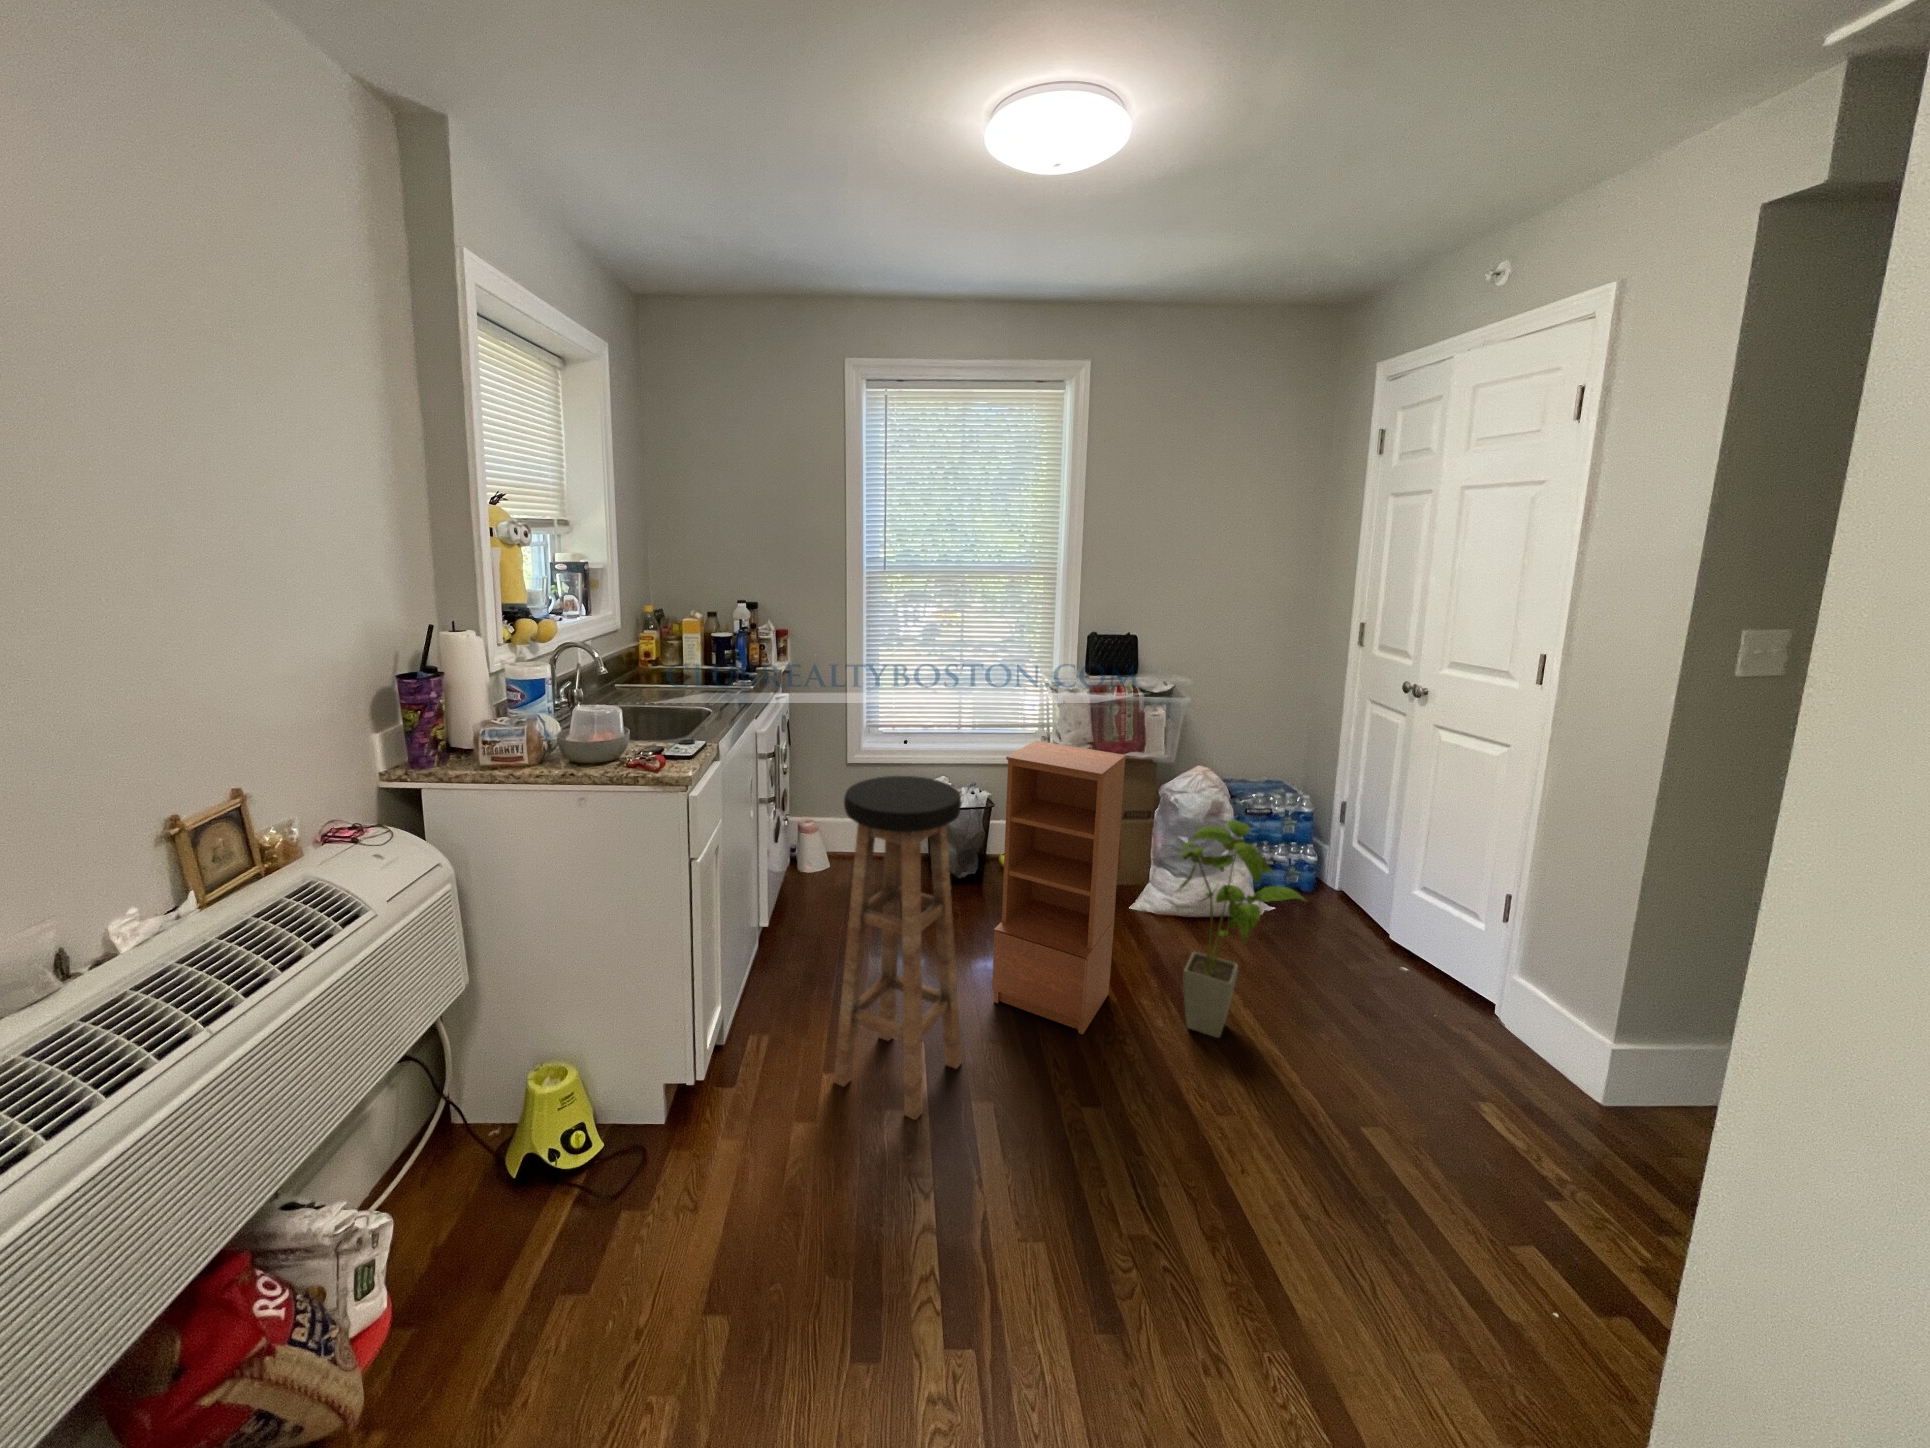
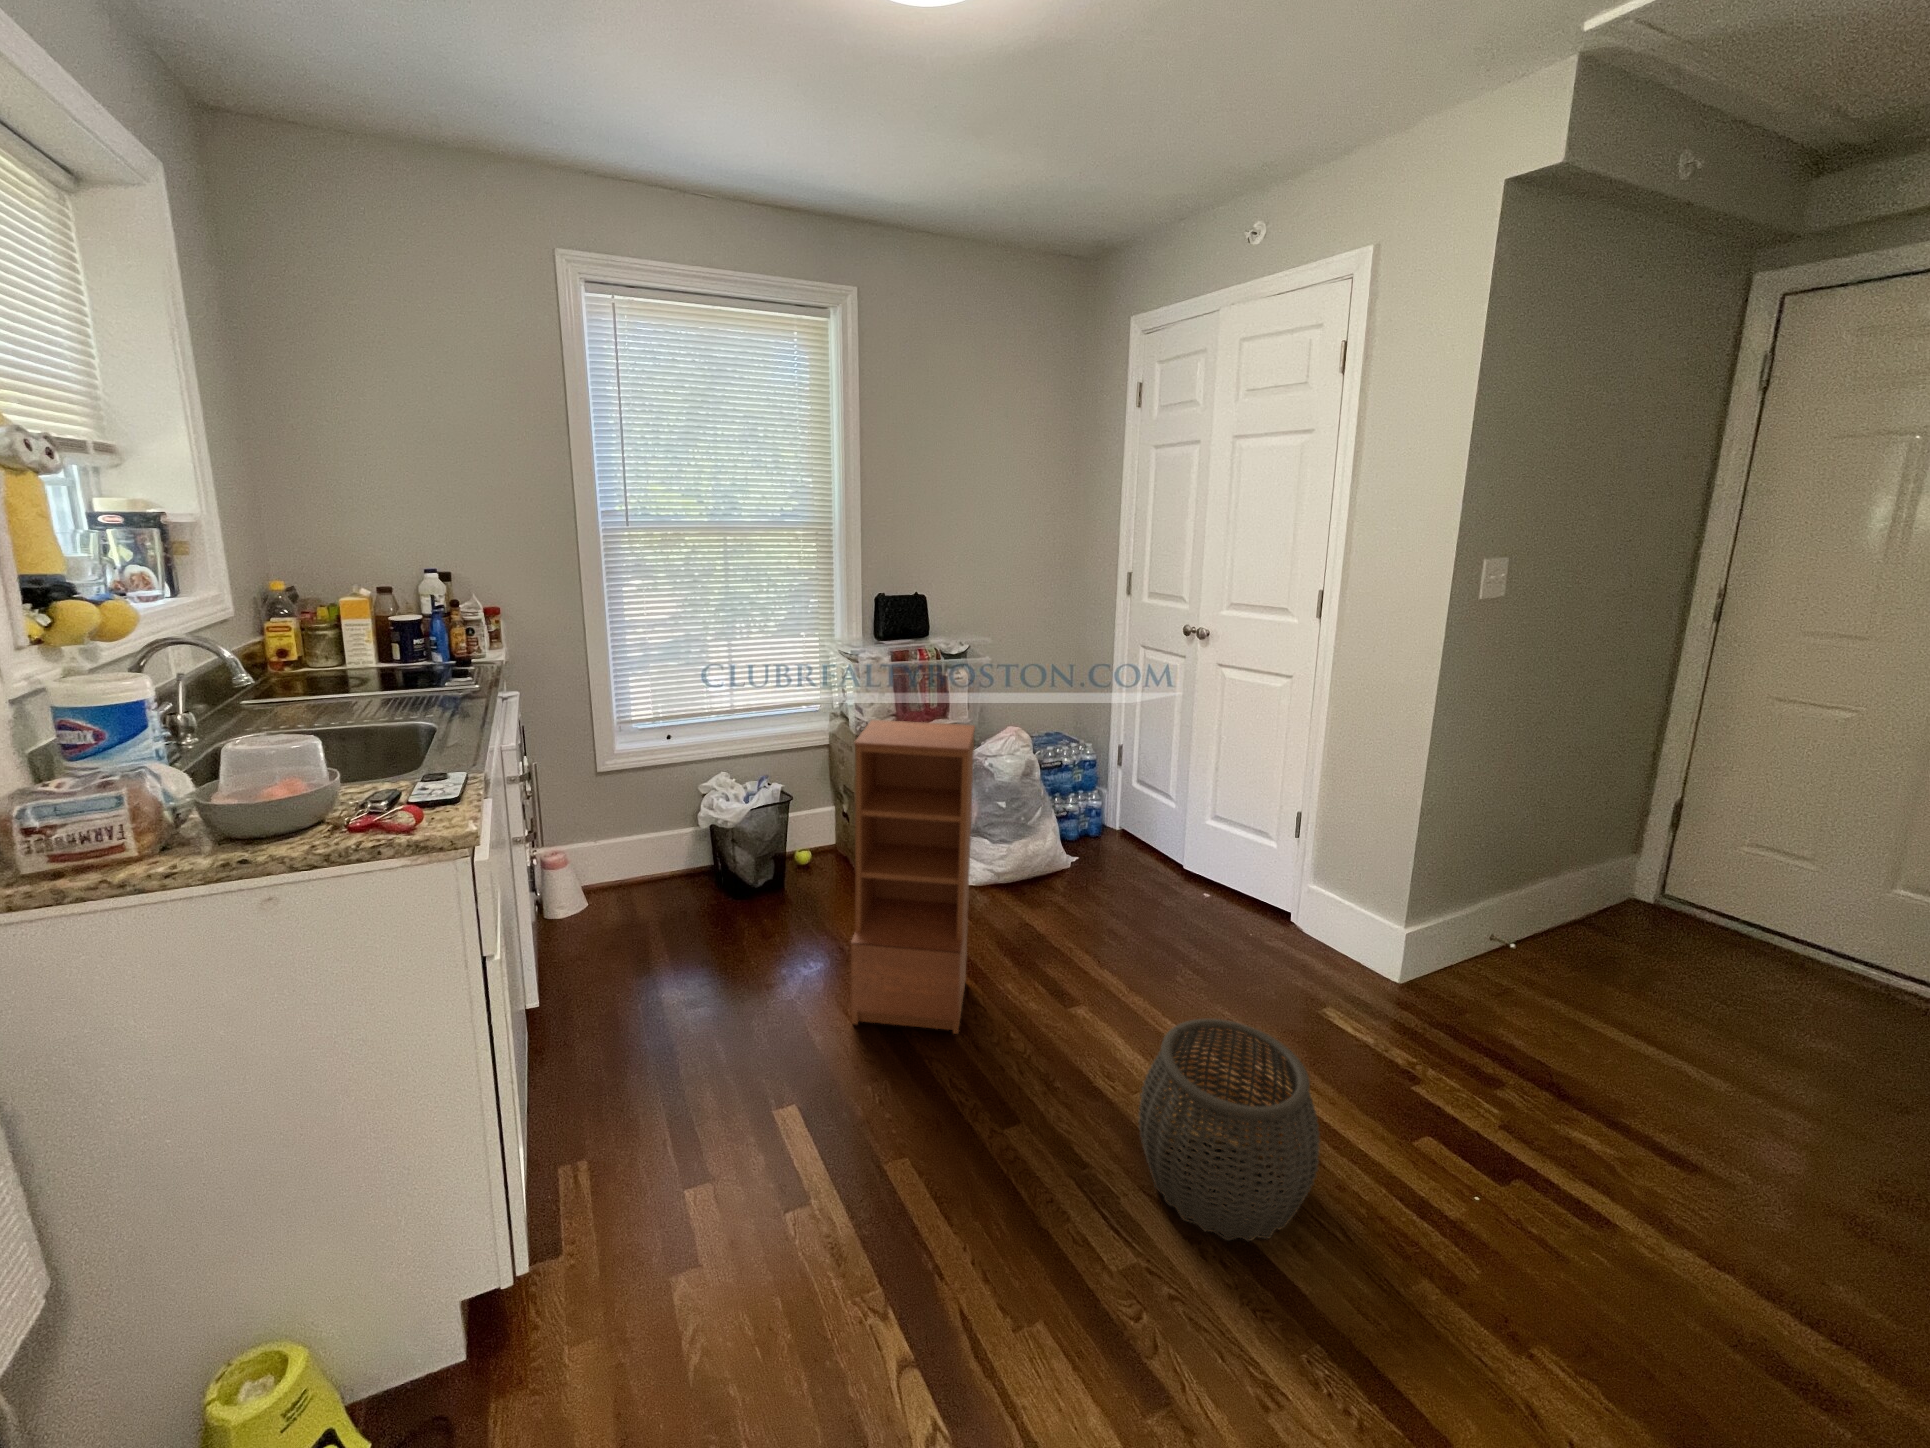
bar stool: present [834,776,962,1120] -> none [689,780,844,1200]
house plant: present [1177,821,1306,1038] -> none [1029,779,1152,1000]
woven basket: none [1205,1066,1398,1300] -> present [1138,1019,1320,1241]

